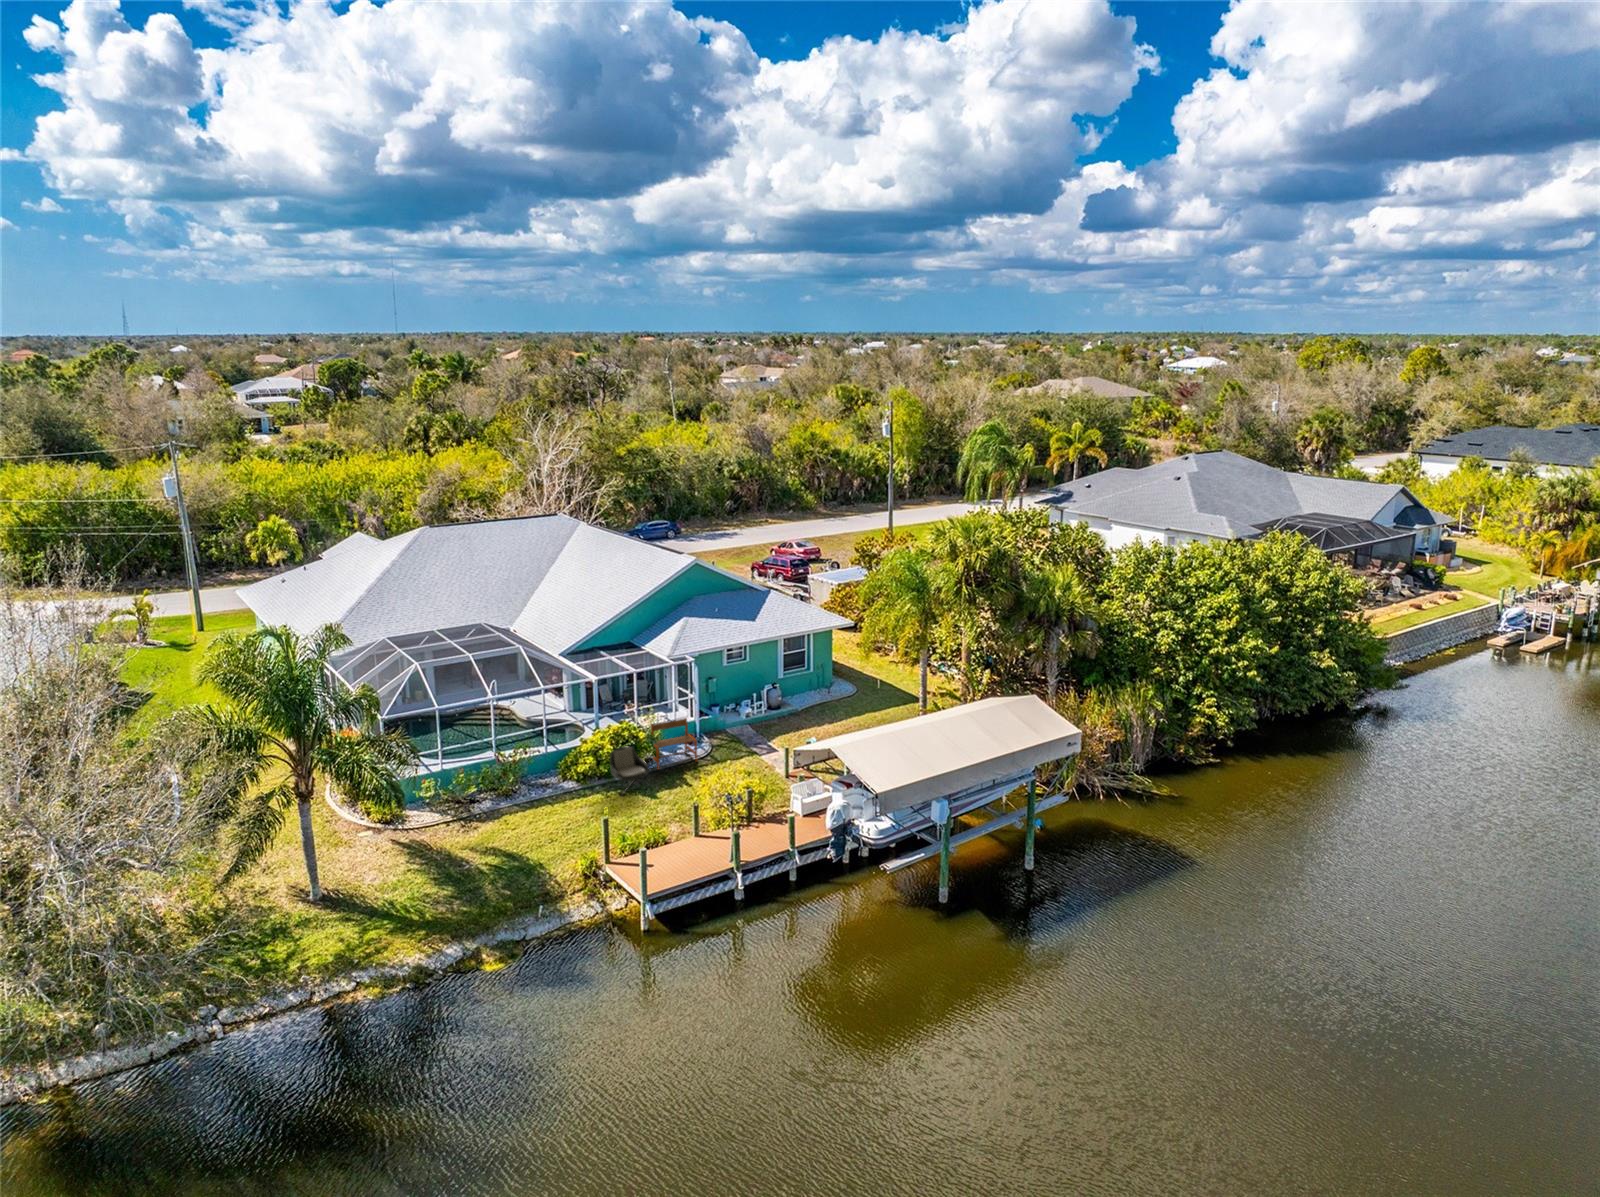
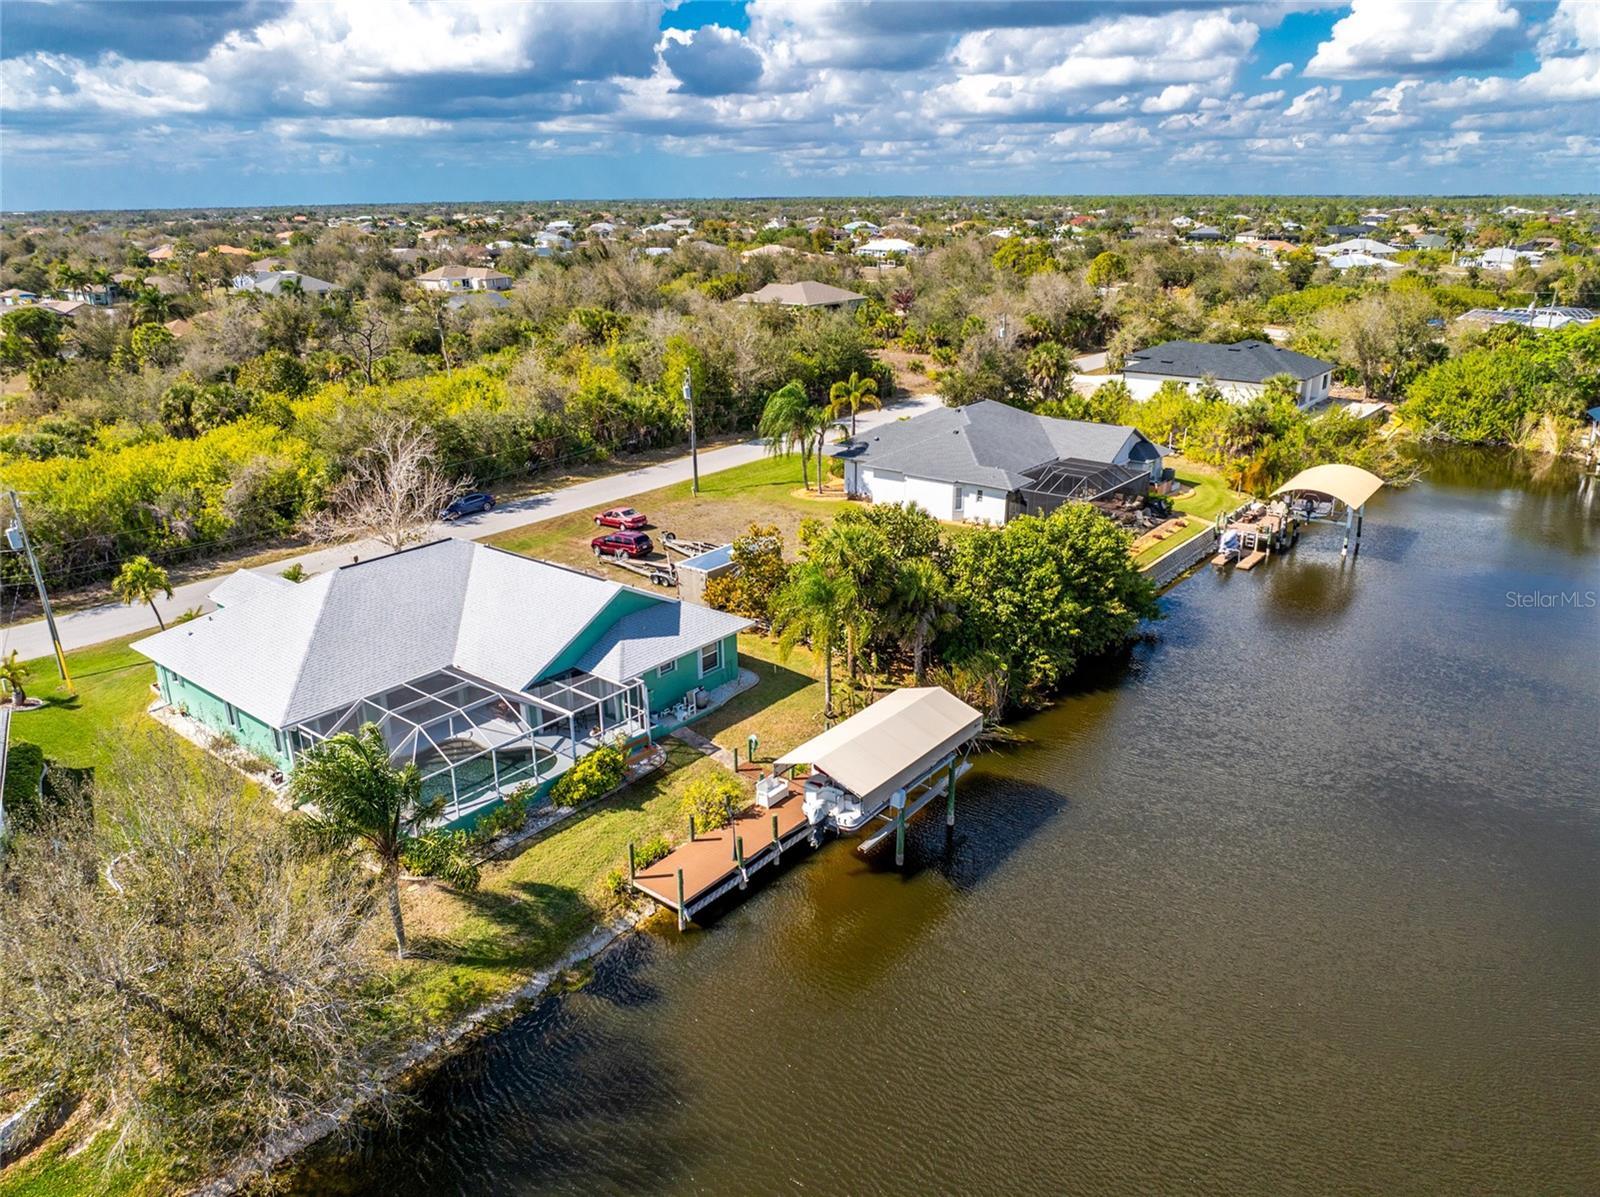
lounge chair: present [610,747,649,795] -> none [599,771,635,814]

